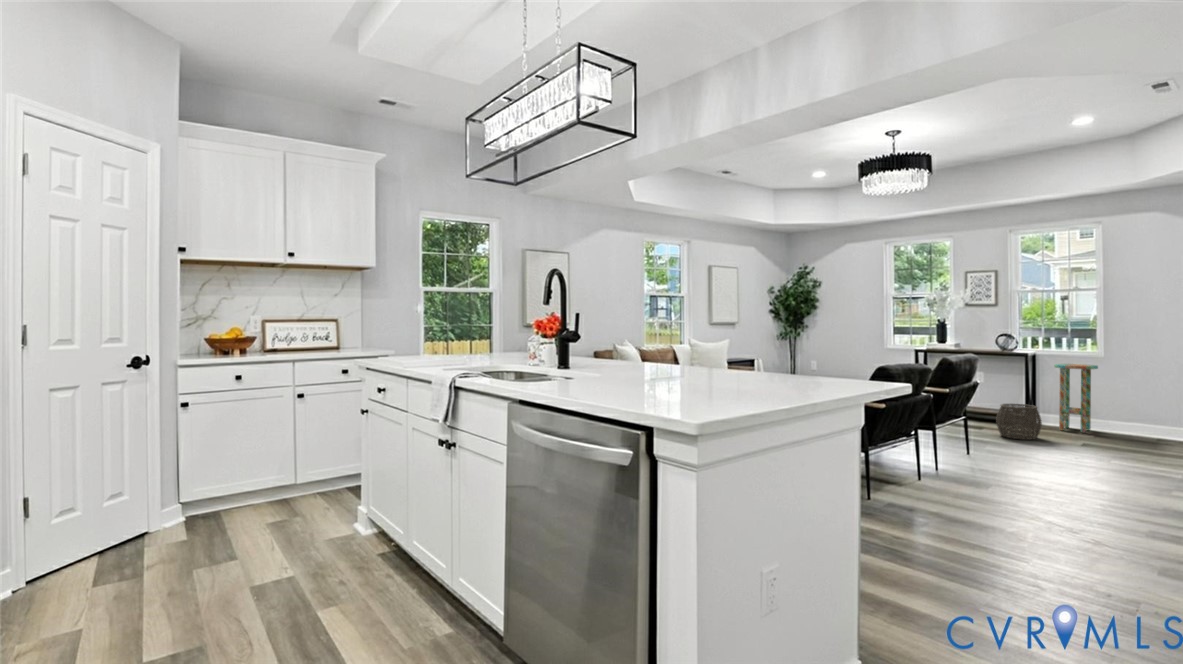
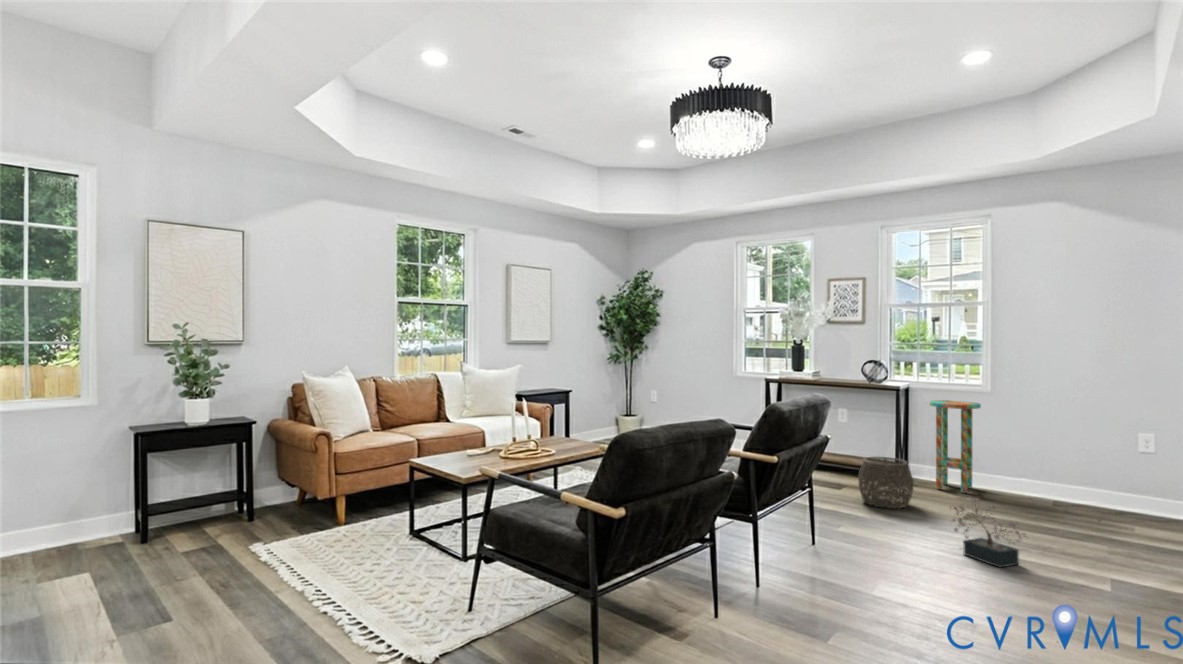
decorative plant: none [1071,424,1132,469] -> present [950,498,1026,567]

